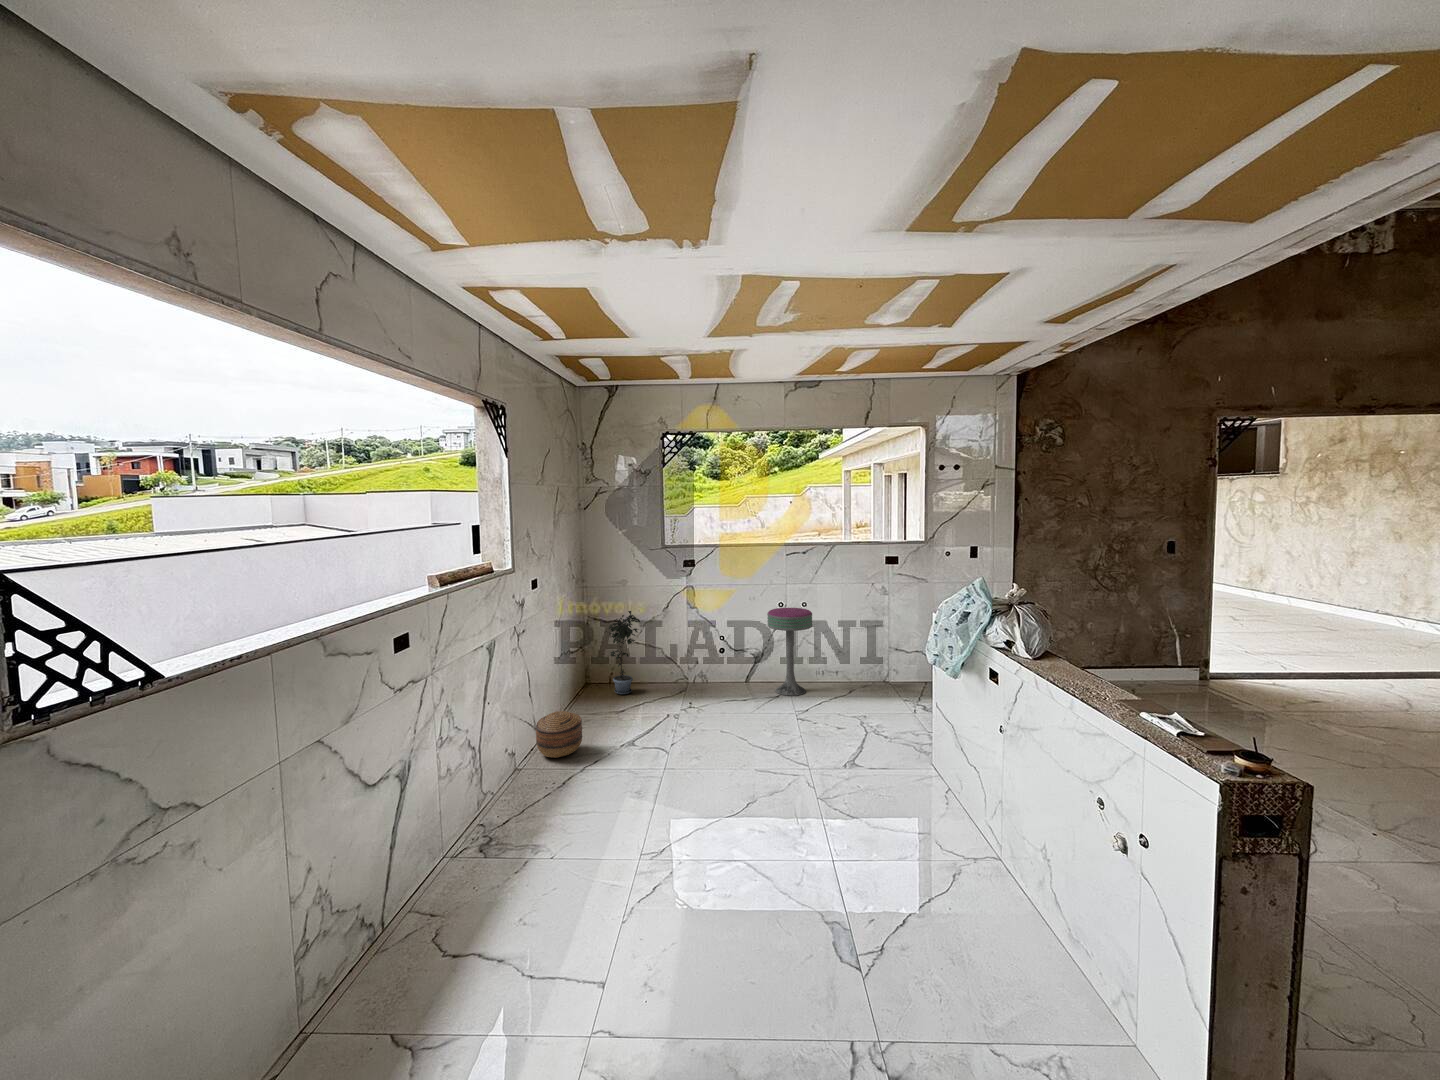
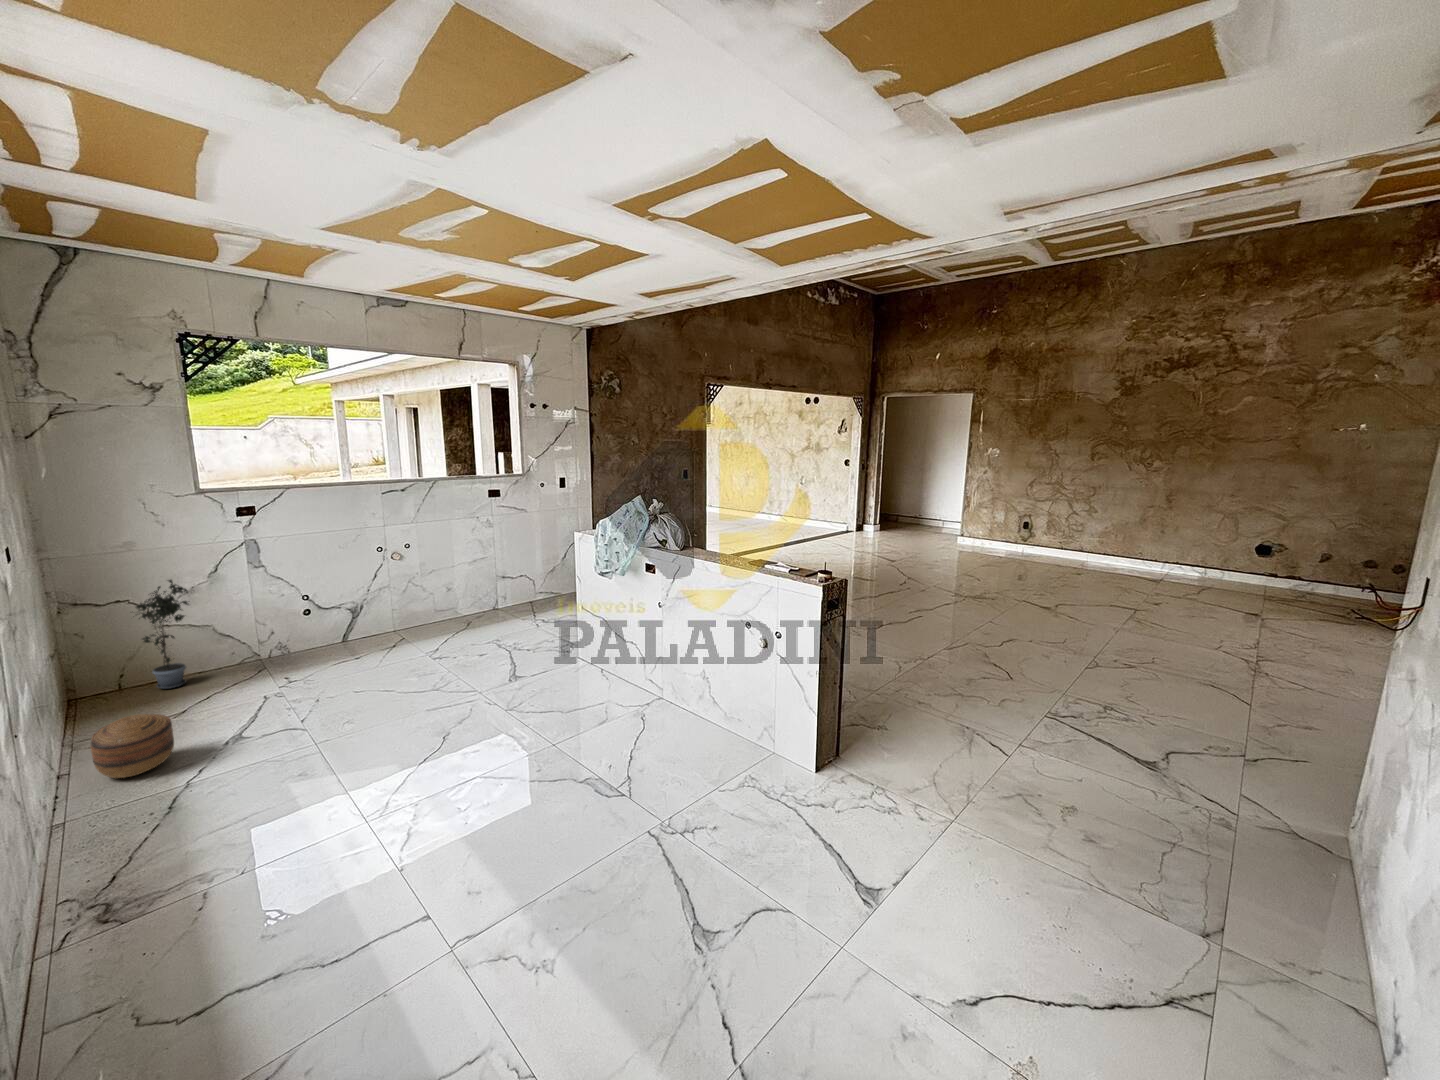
bar stool: present [767,608,812,696] -> none [369,550,423,641]

